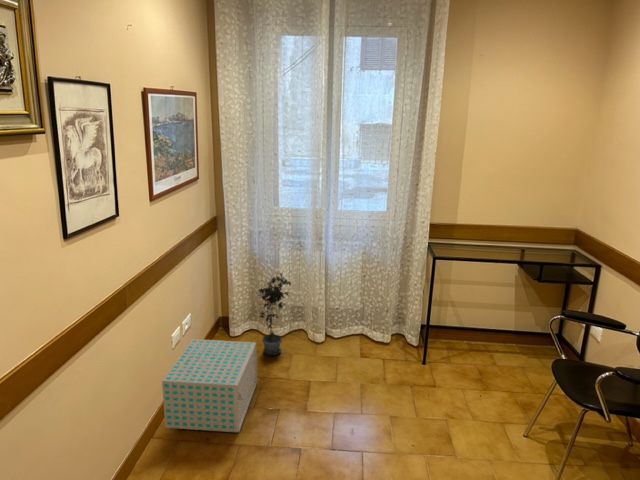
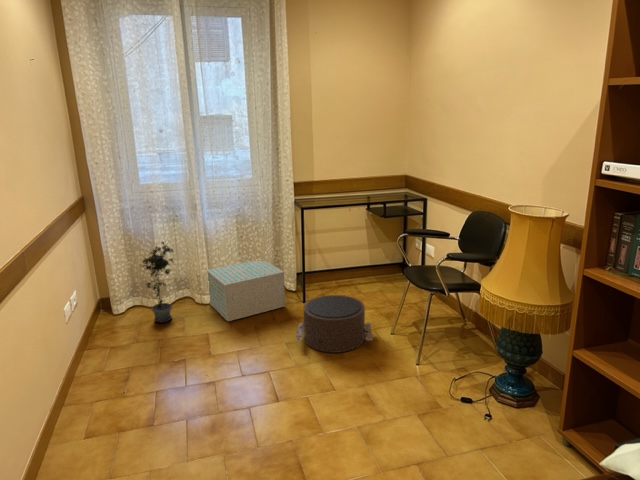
storage box: present [162,339,257,432] -> present [207,259,285,321]
pouf: none [402,367,500,446] -> present [296,295,373,353]

